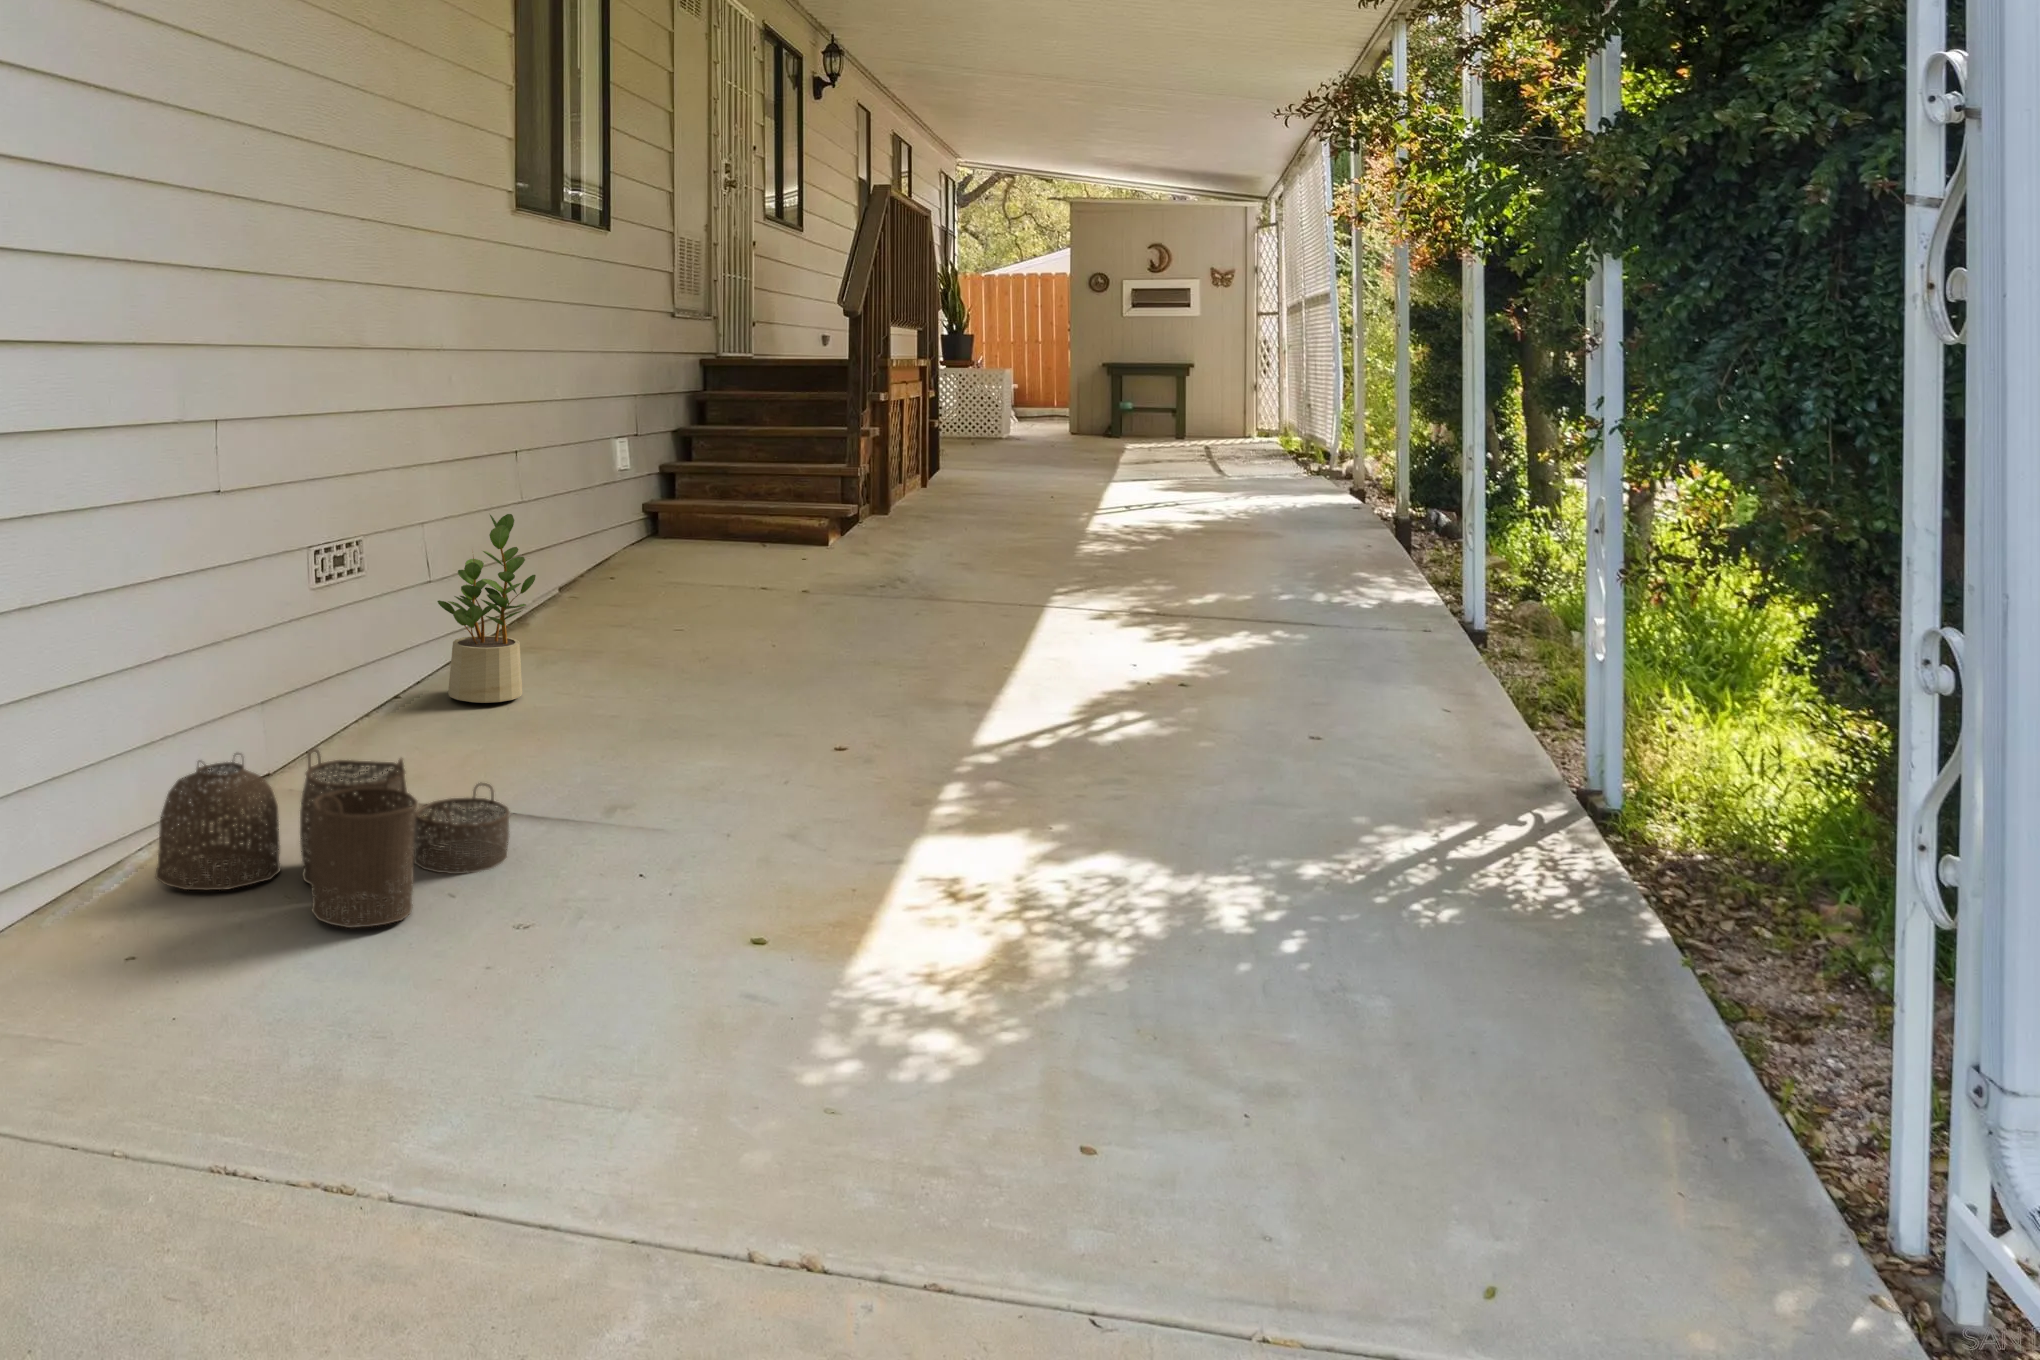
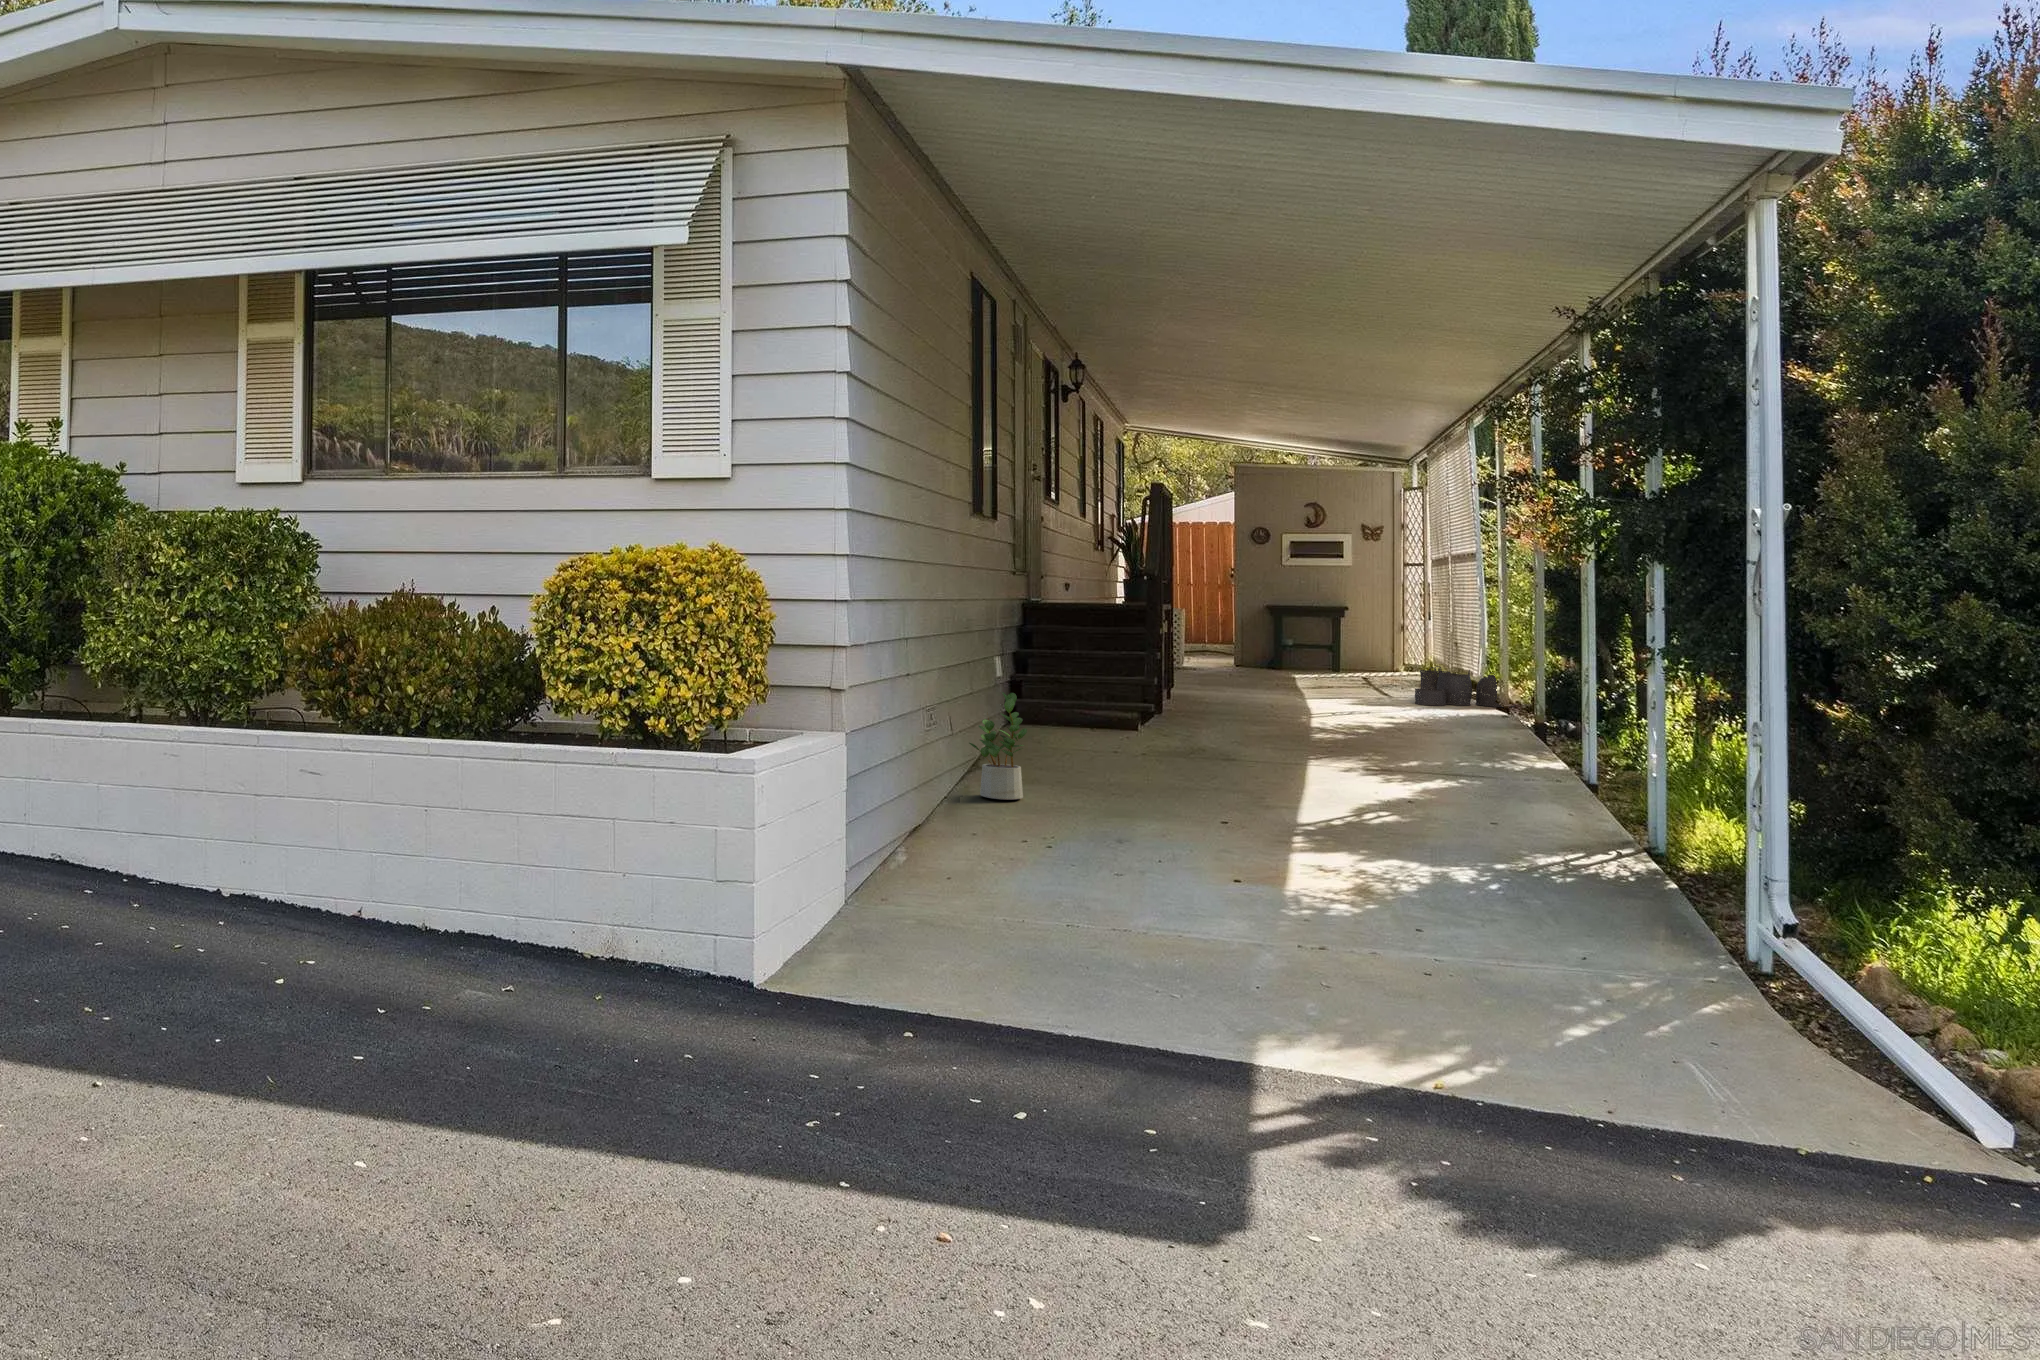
woven basket: present [156,749,510,928] -> present [1415,666,1515,707]

